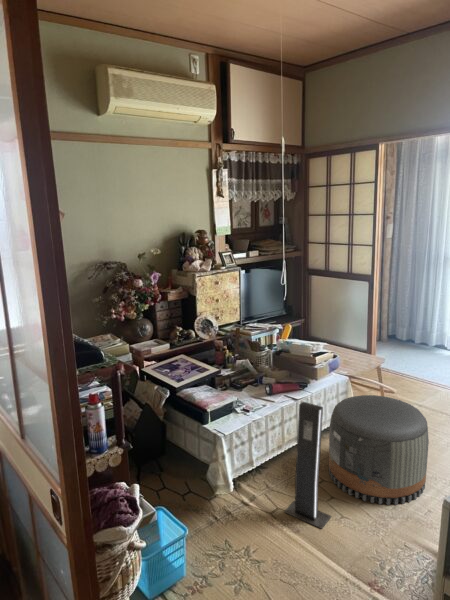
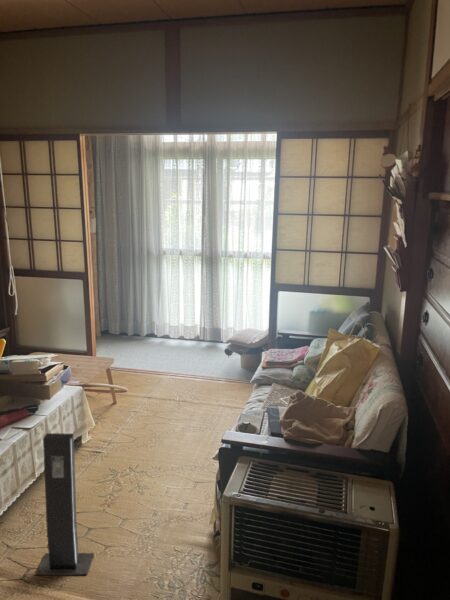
pouf: present [329,395,429,505] -> none [74,400,177,520]

